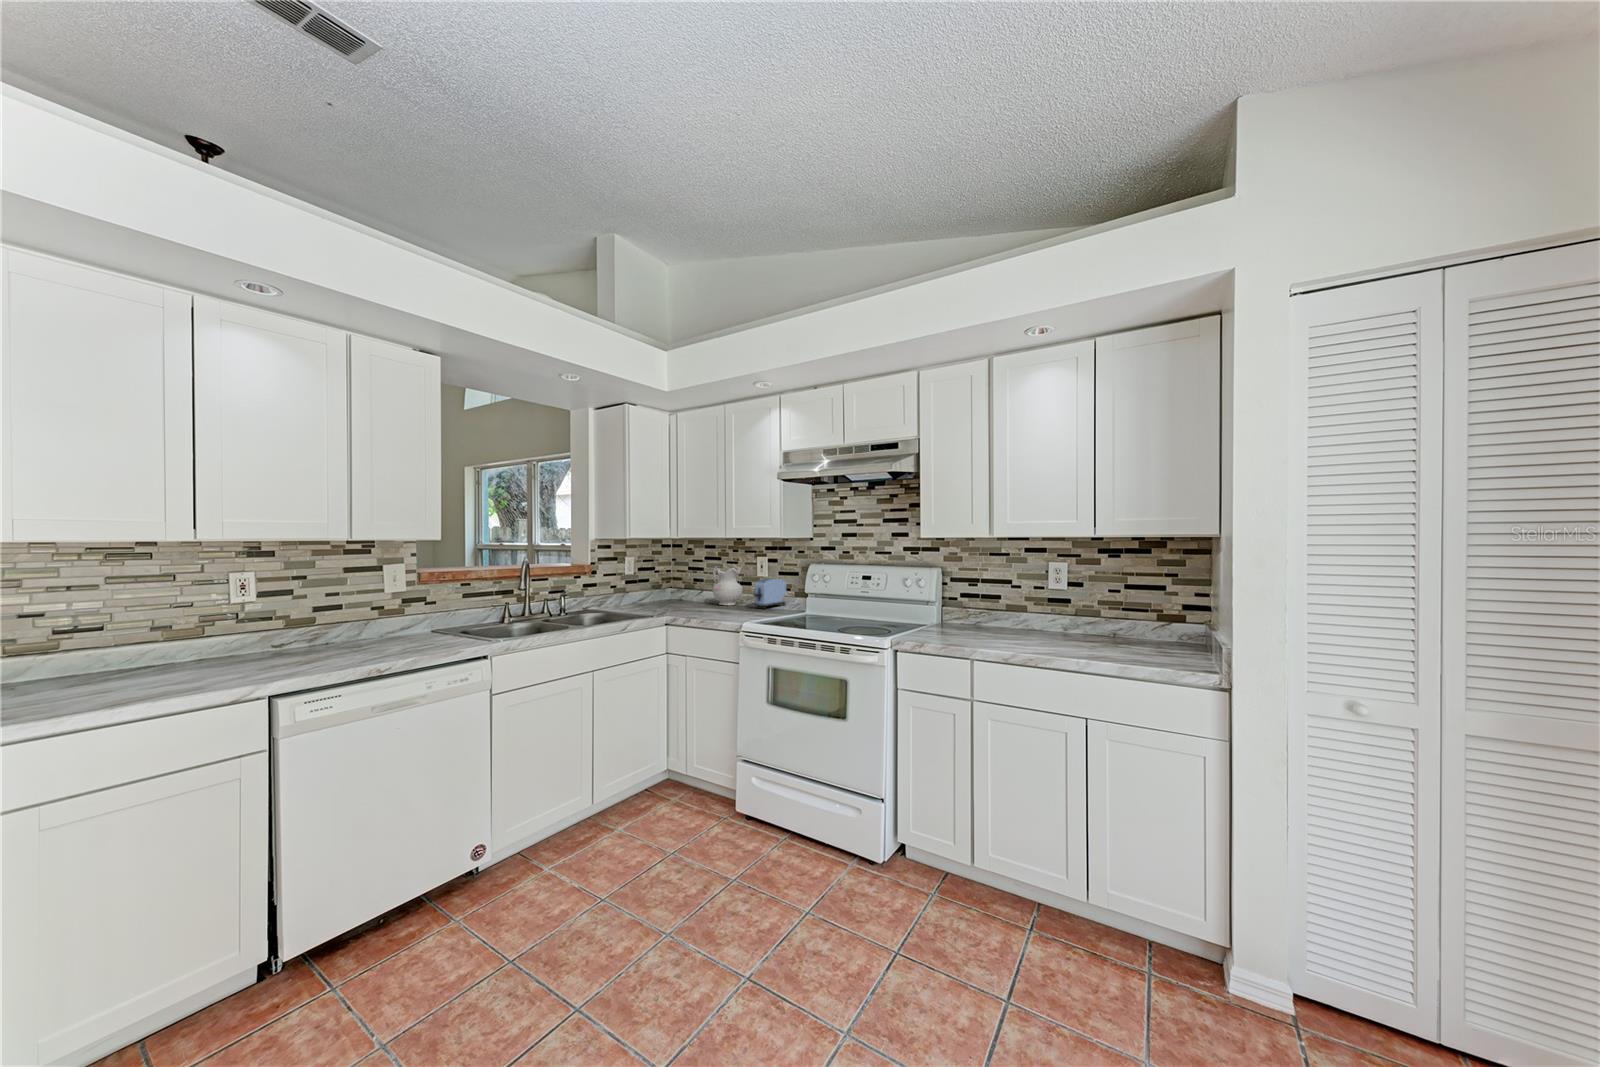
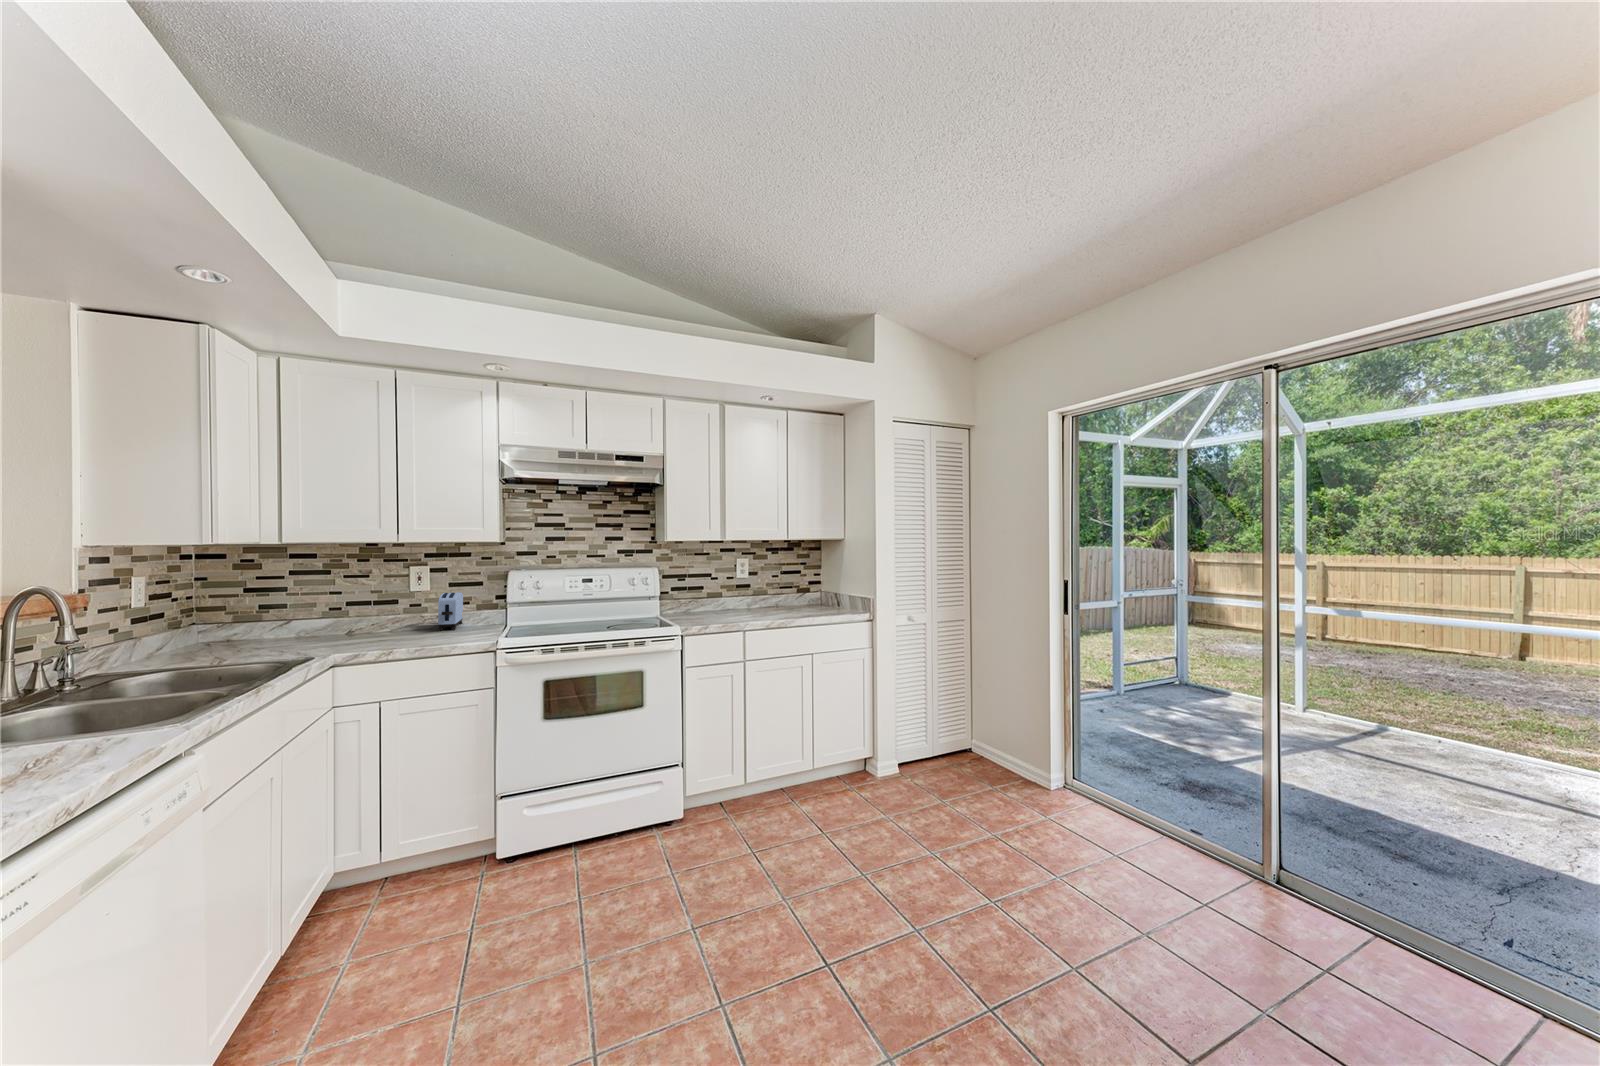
ceramic pitcher: present [713,566,743,605] -> none [336,582,393,635]

